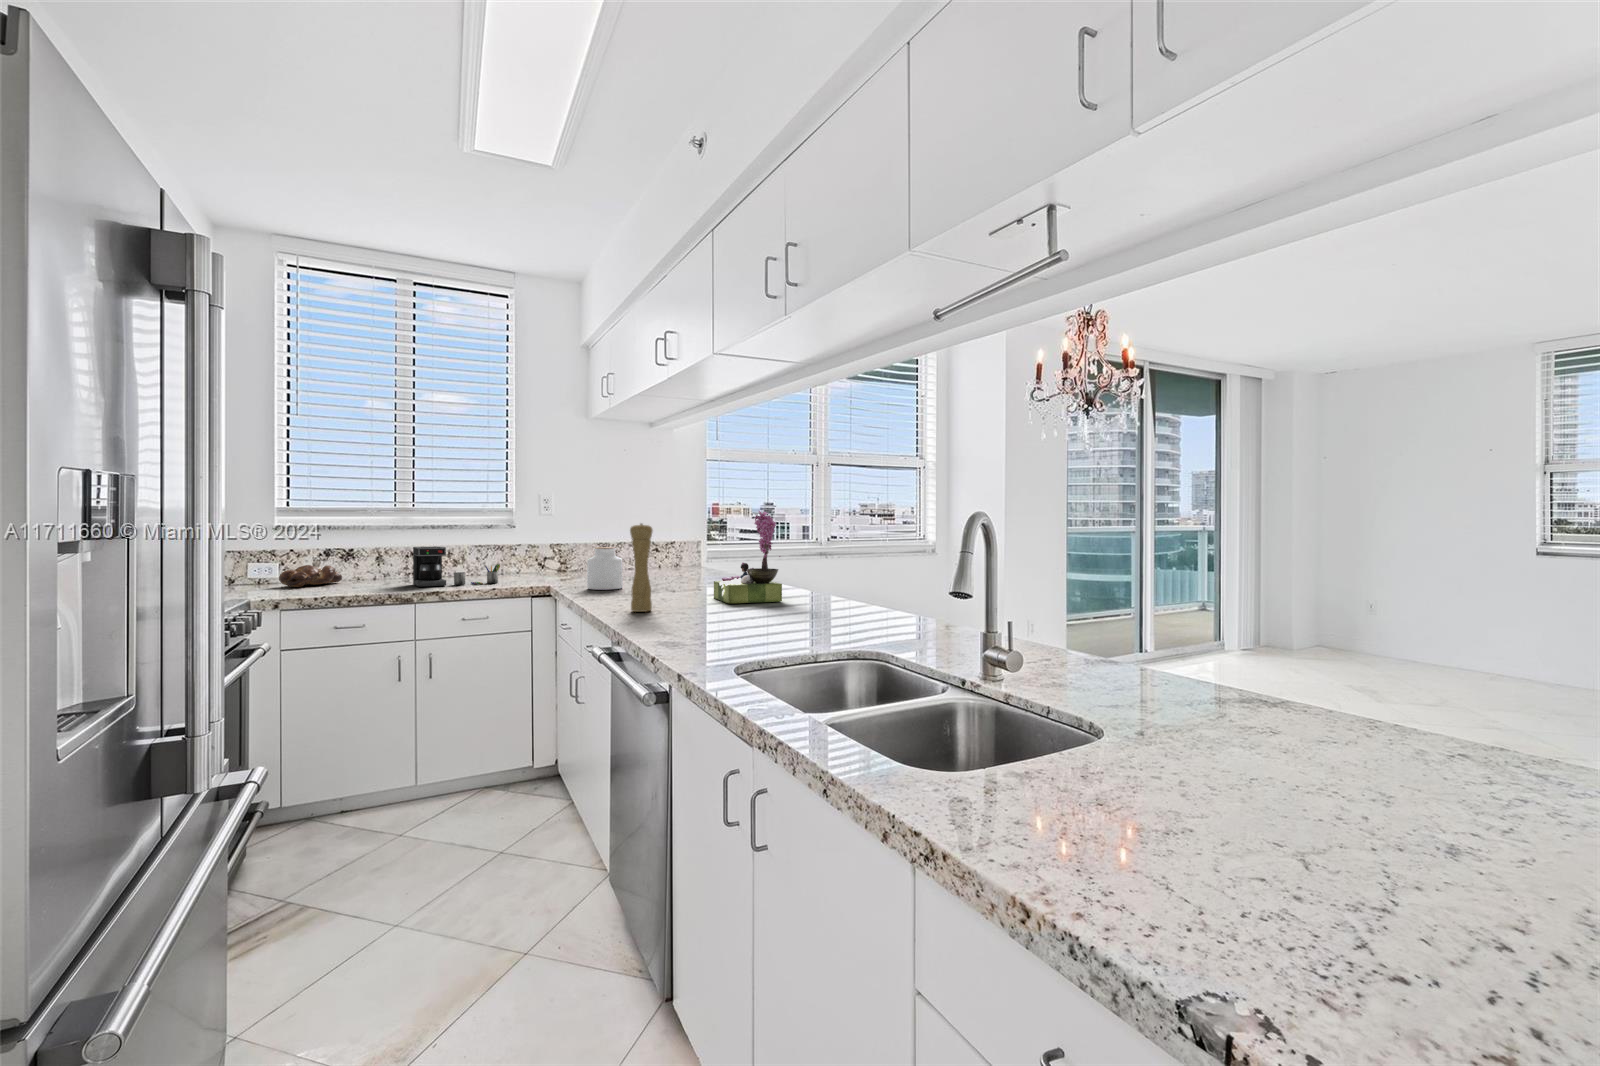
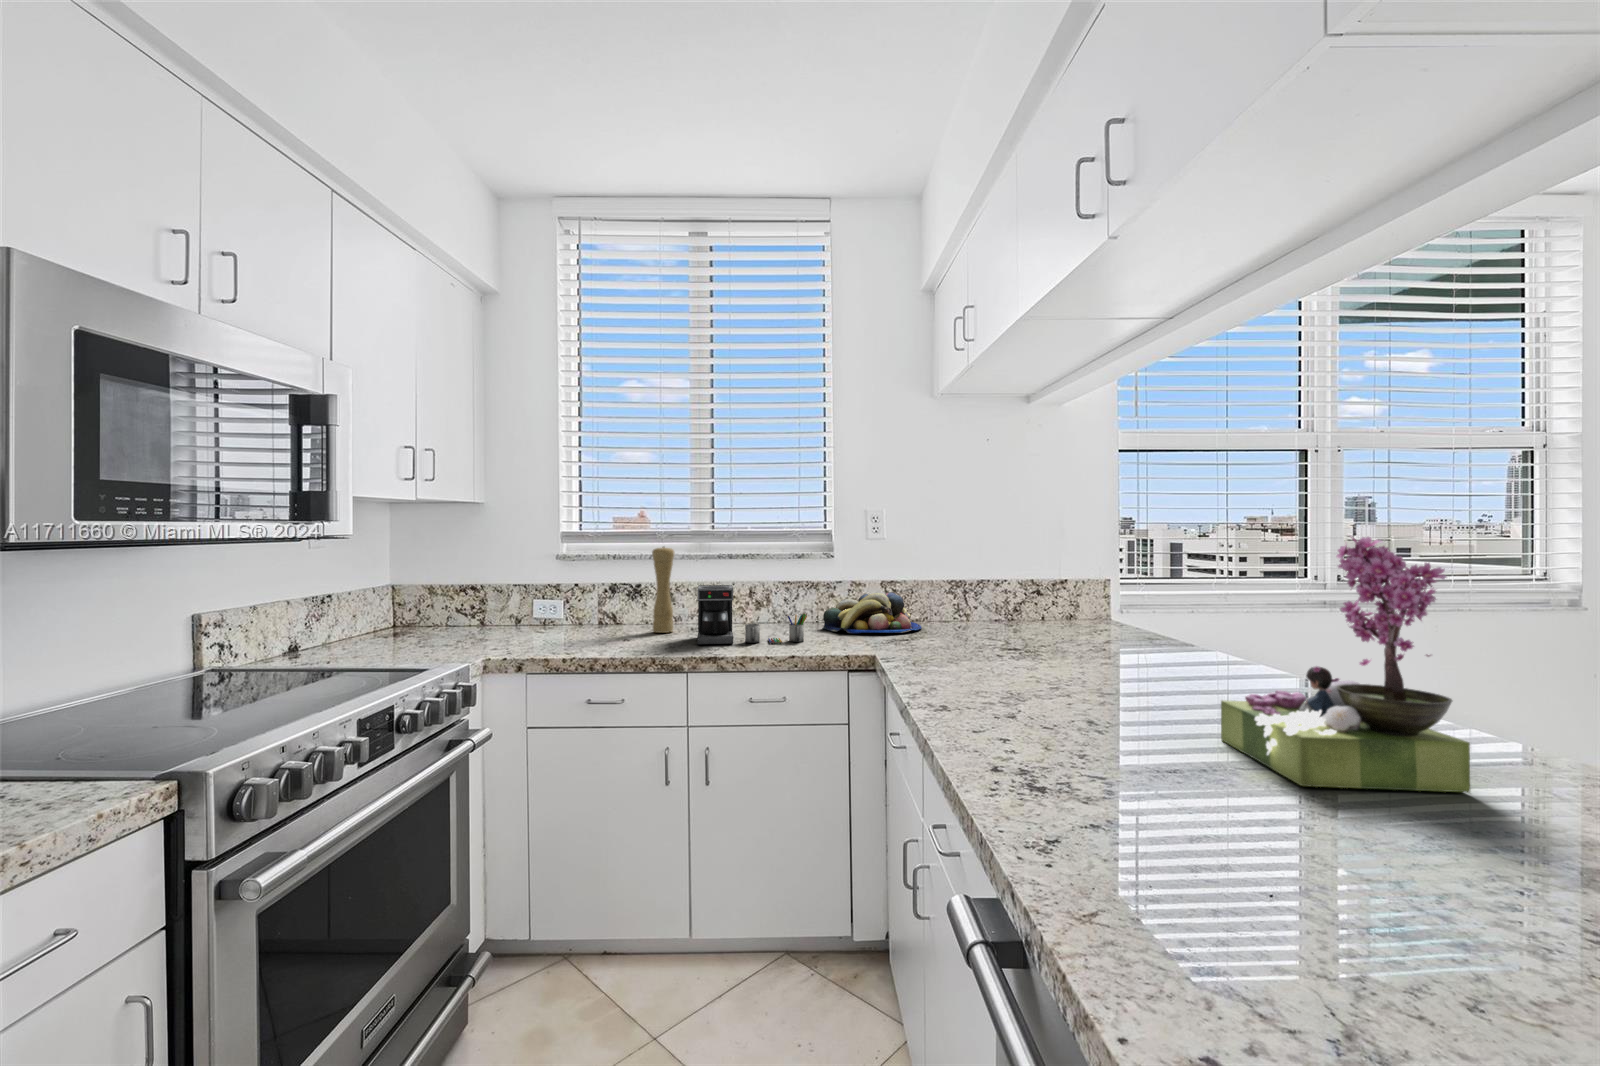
pepper mill: present [630,524,653,612] -> present [652,547,674,633]
jar: present [587,547,623,590] -> none [933,598,994,677]
fruit bowl: none [507,552,579,578] -> present [823,592,922,633]
bread loaf: present [279,565,342,587] -> none [555,604,628,634]

